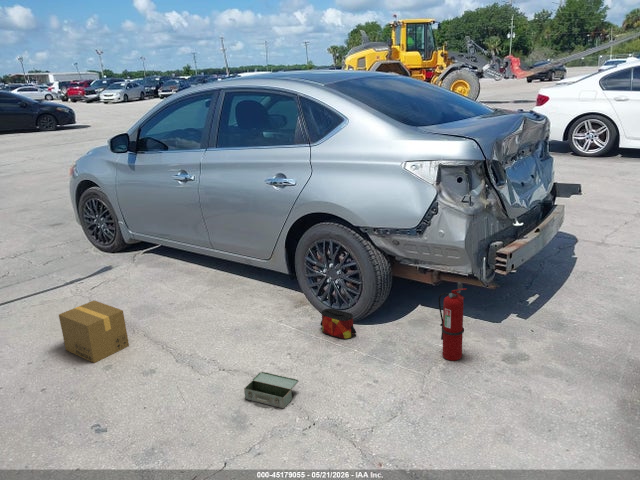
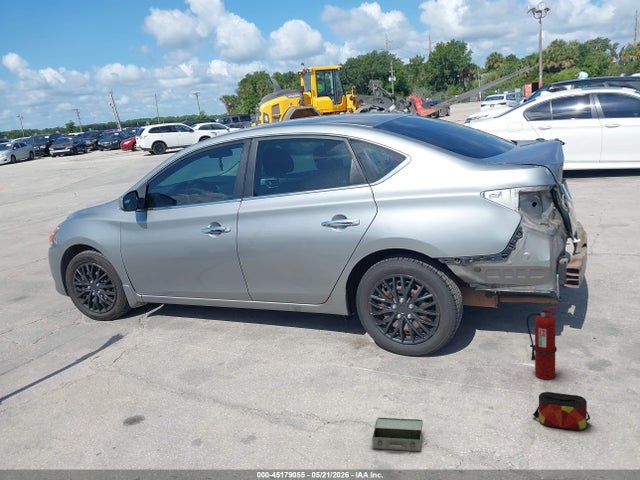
cardboard box: present [59,301,129,363] -> none [125,370,203,438]
bag: present [320,308,356,339] -> present [533,392,590,431]

